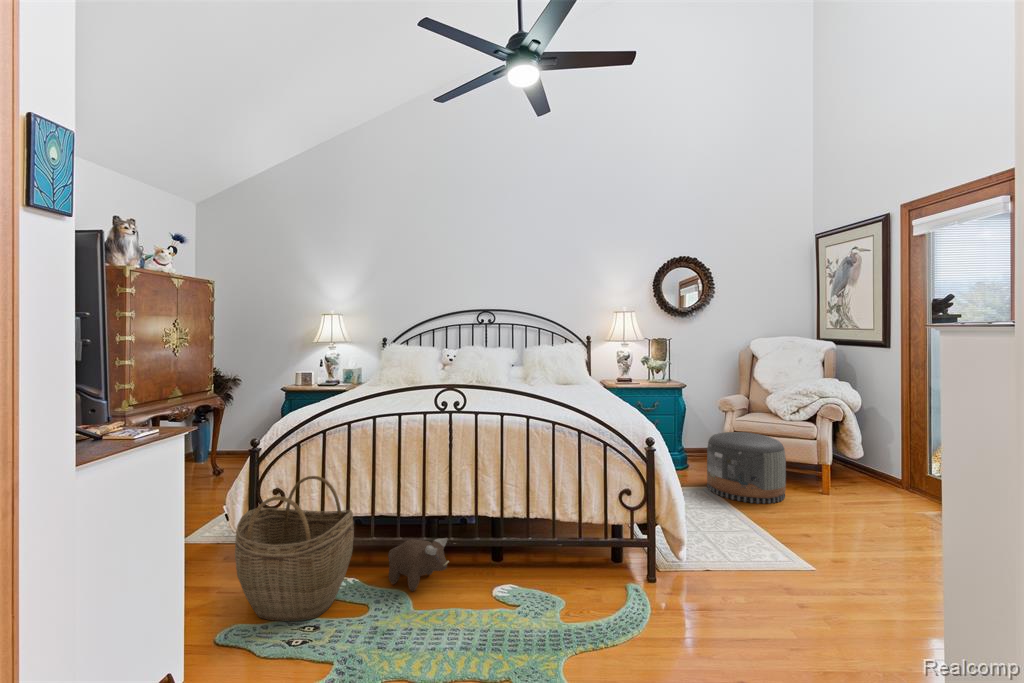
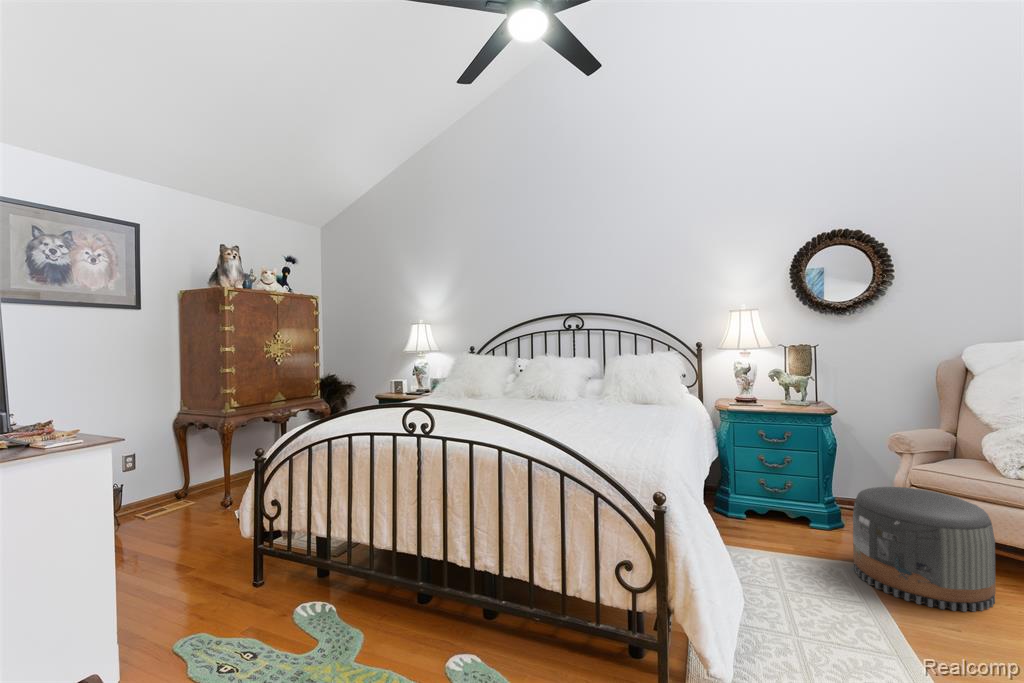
woven basket: present [235,476,354,621] -> none [203,493,320,644]
plush toy: present [388,538,449,591] -> none [355,576,414,636]

